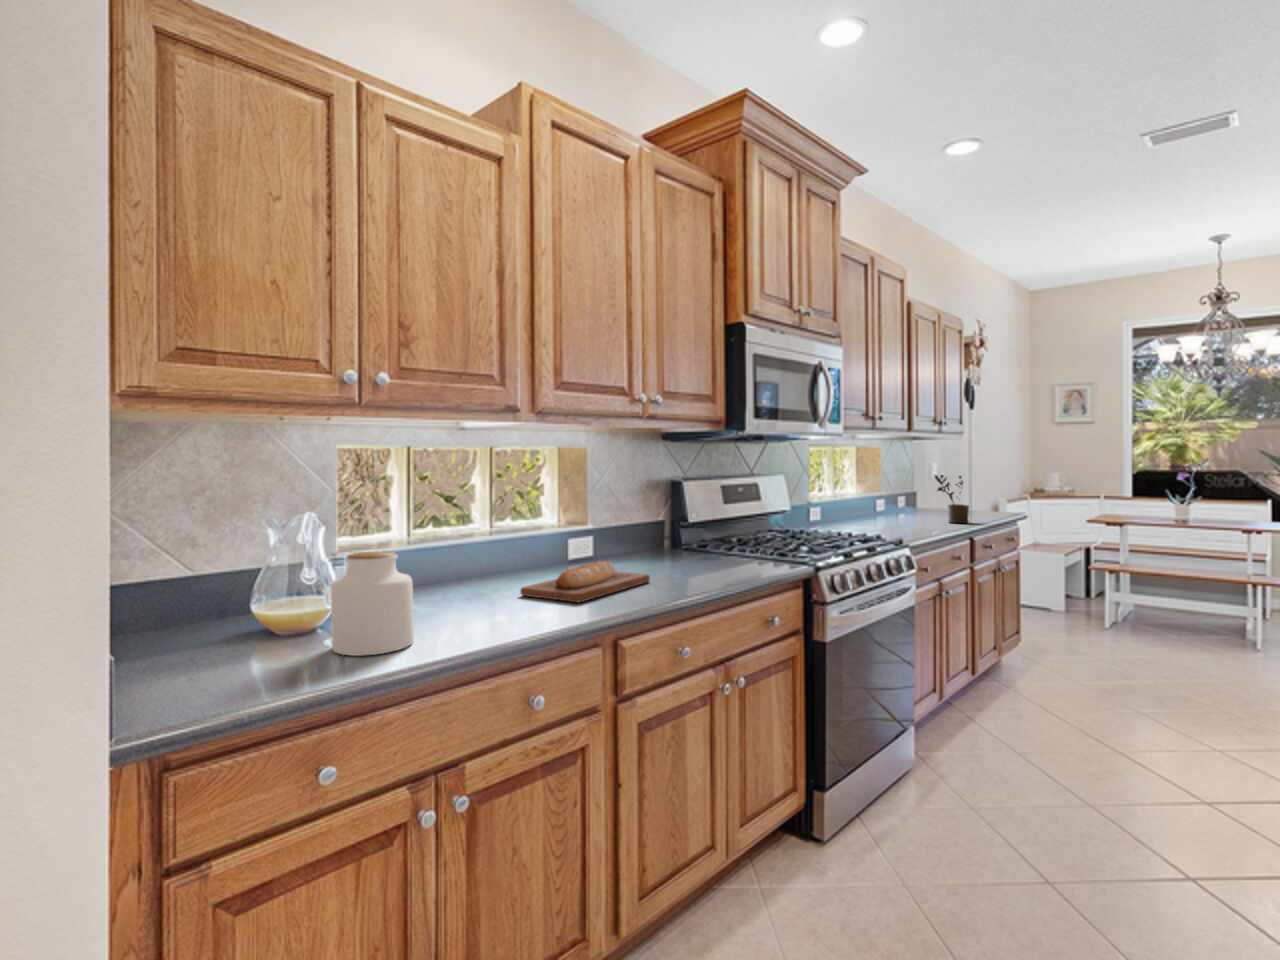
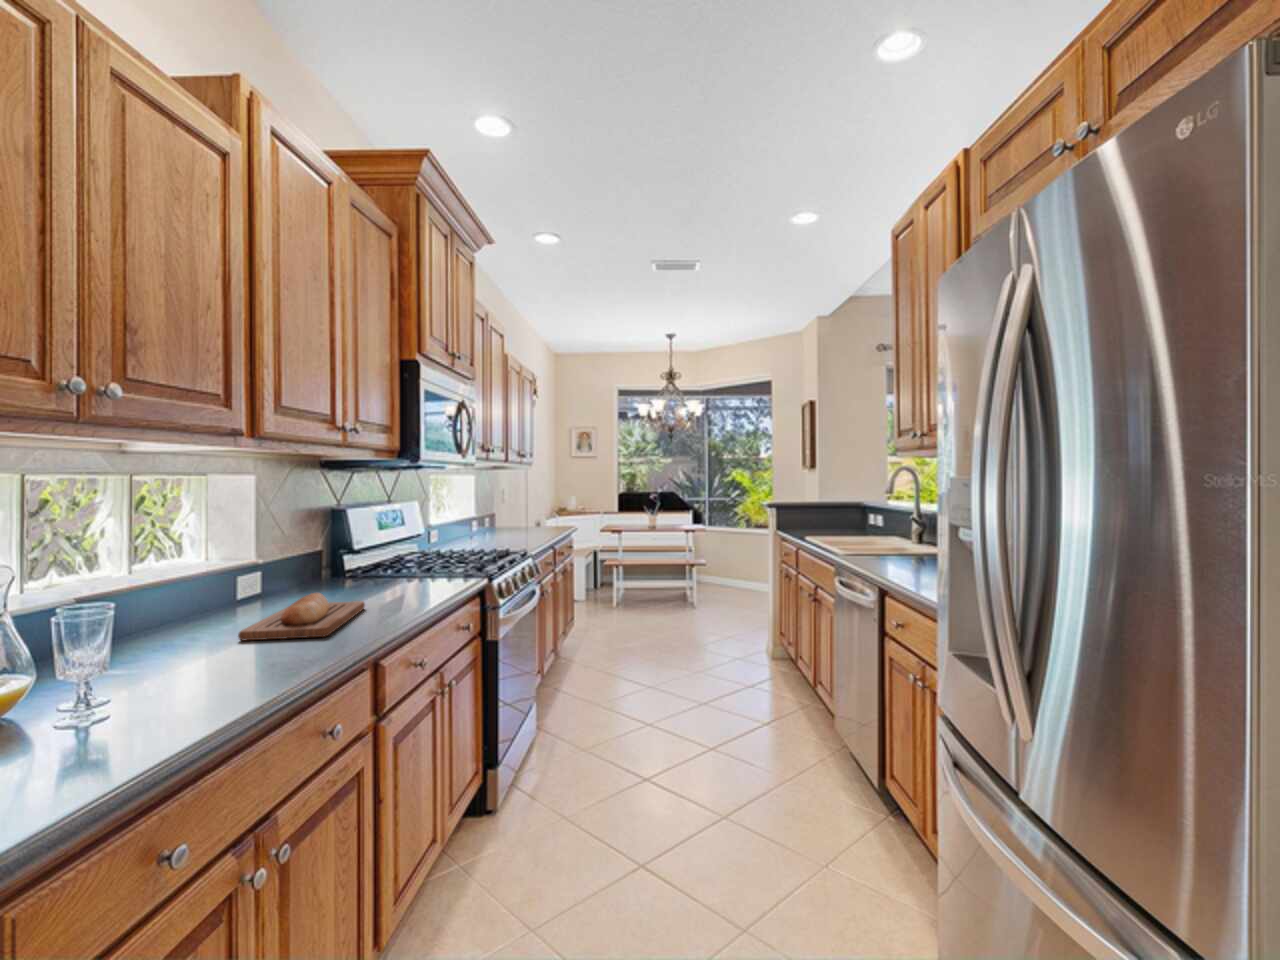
potted plant: present [935,475,969,523] -> none [528,497,553,536]
jar: present [331,551,414,656] -> none [78,602,198,738]

